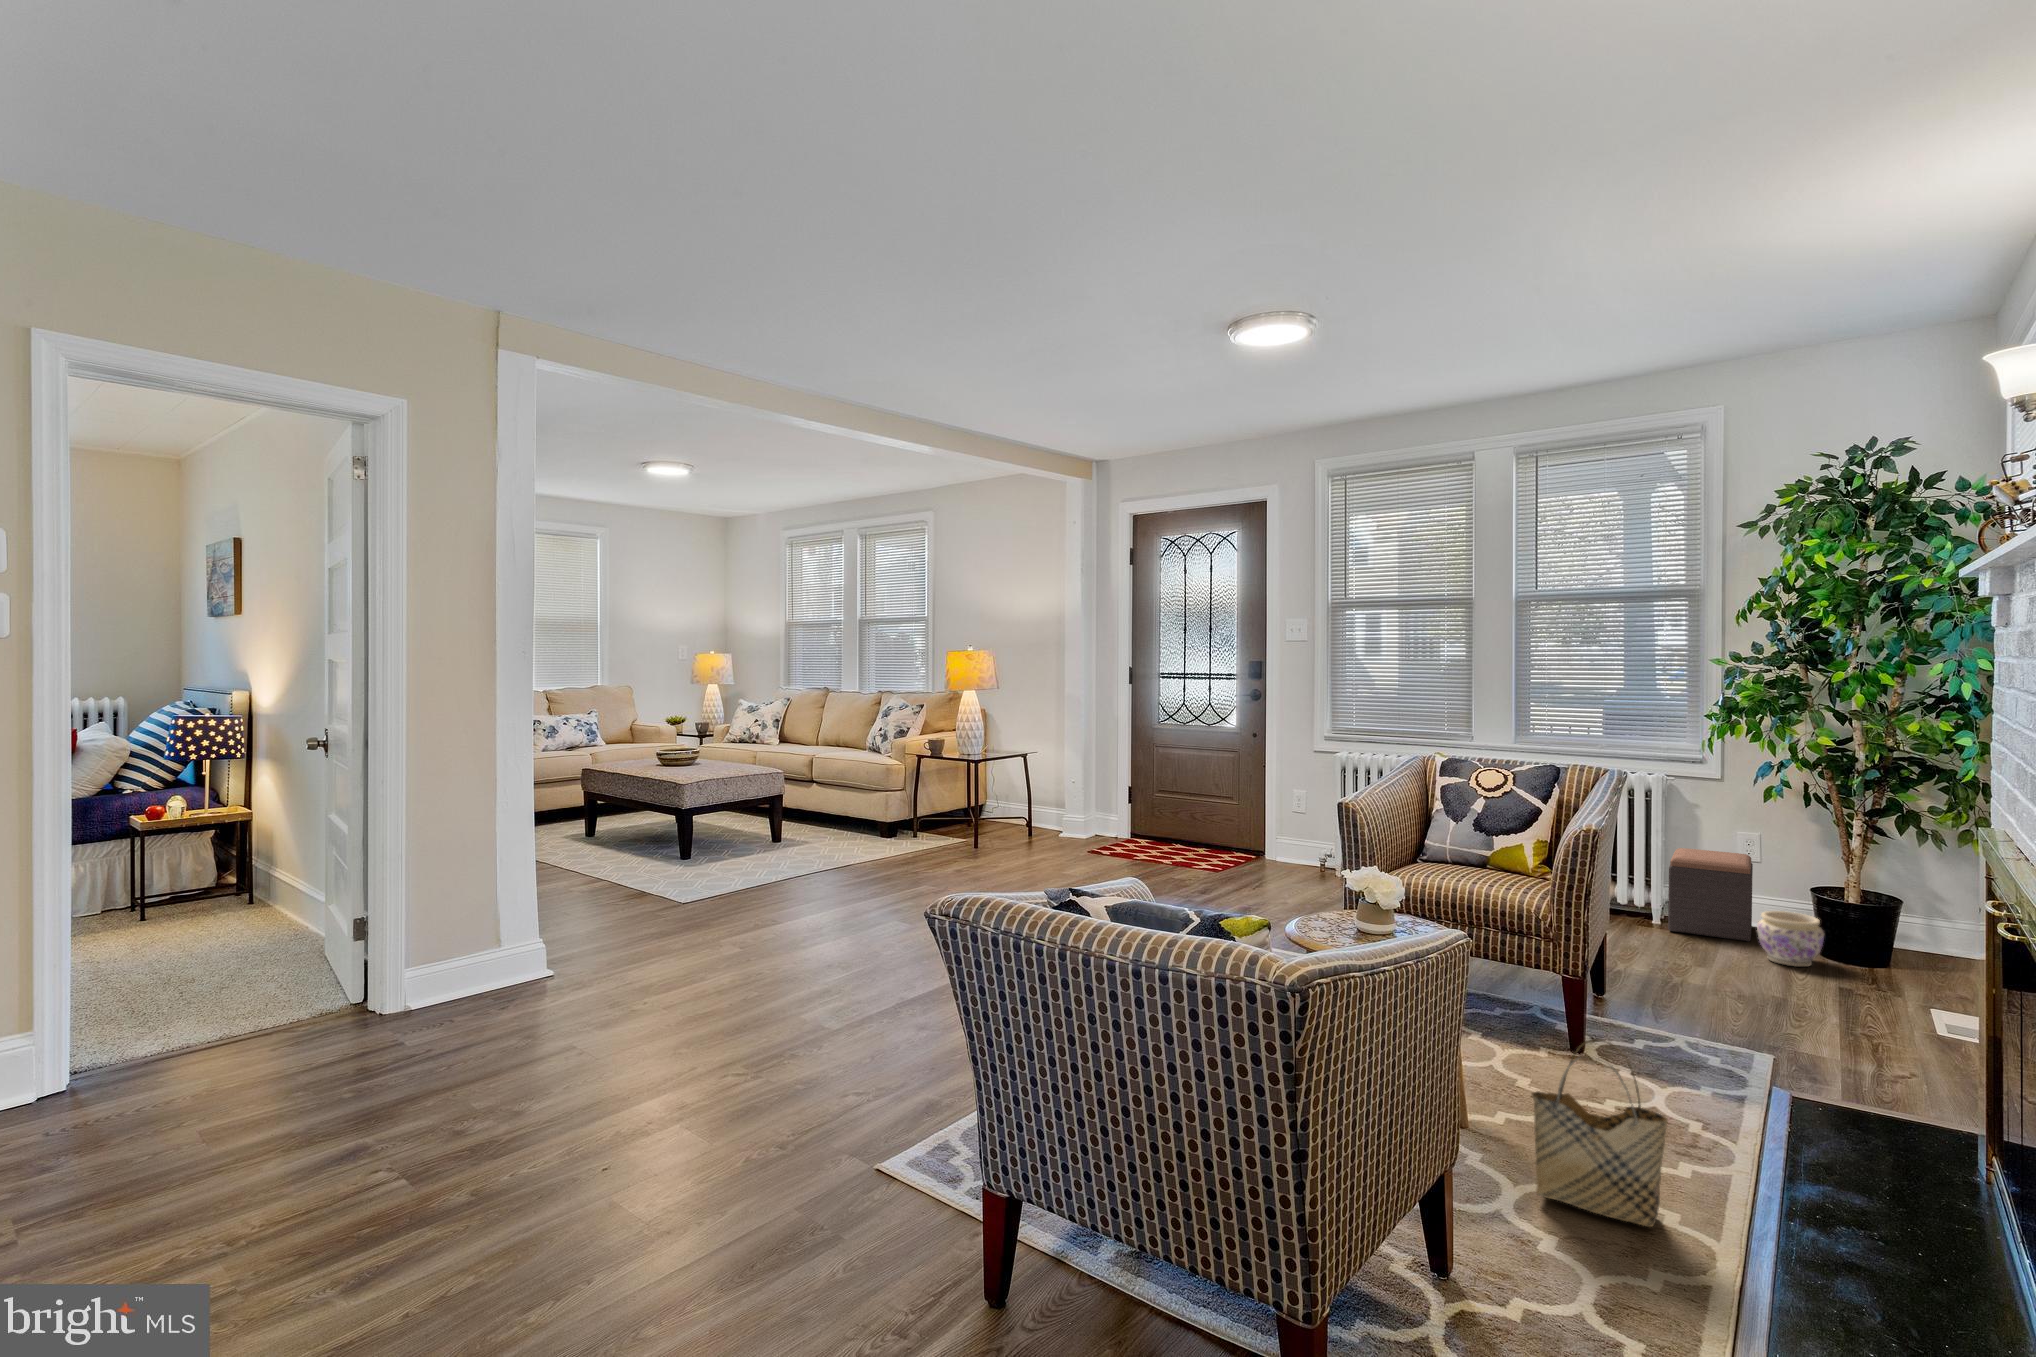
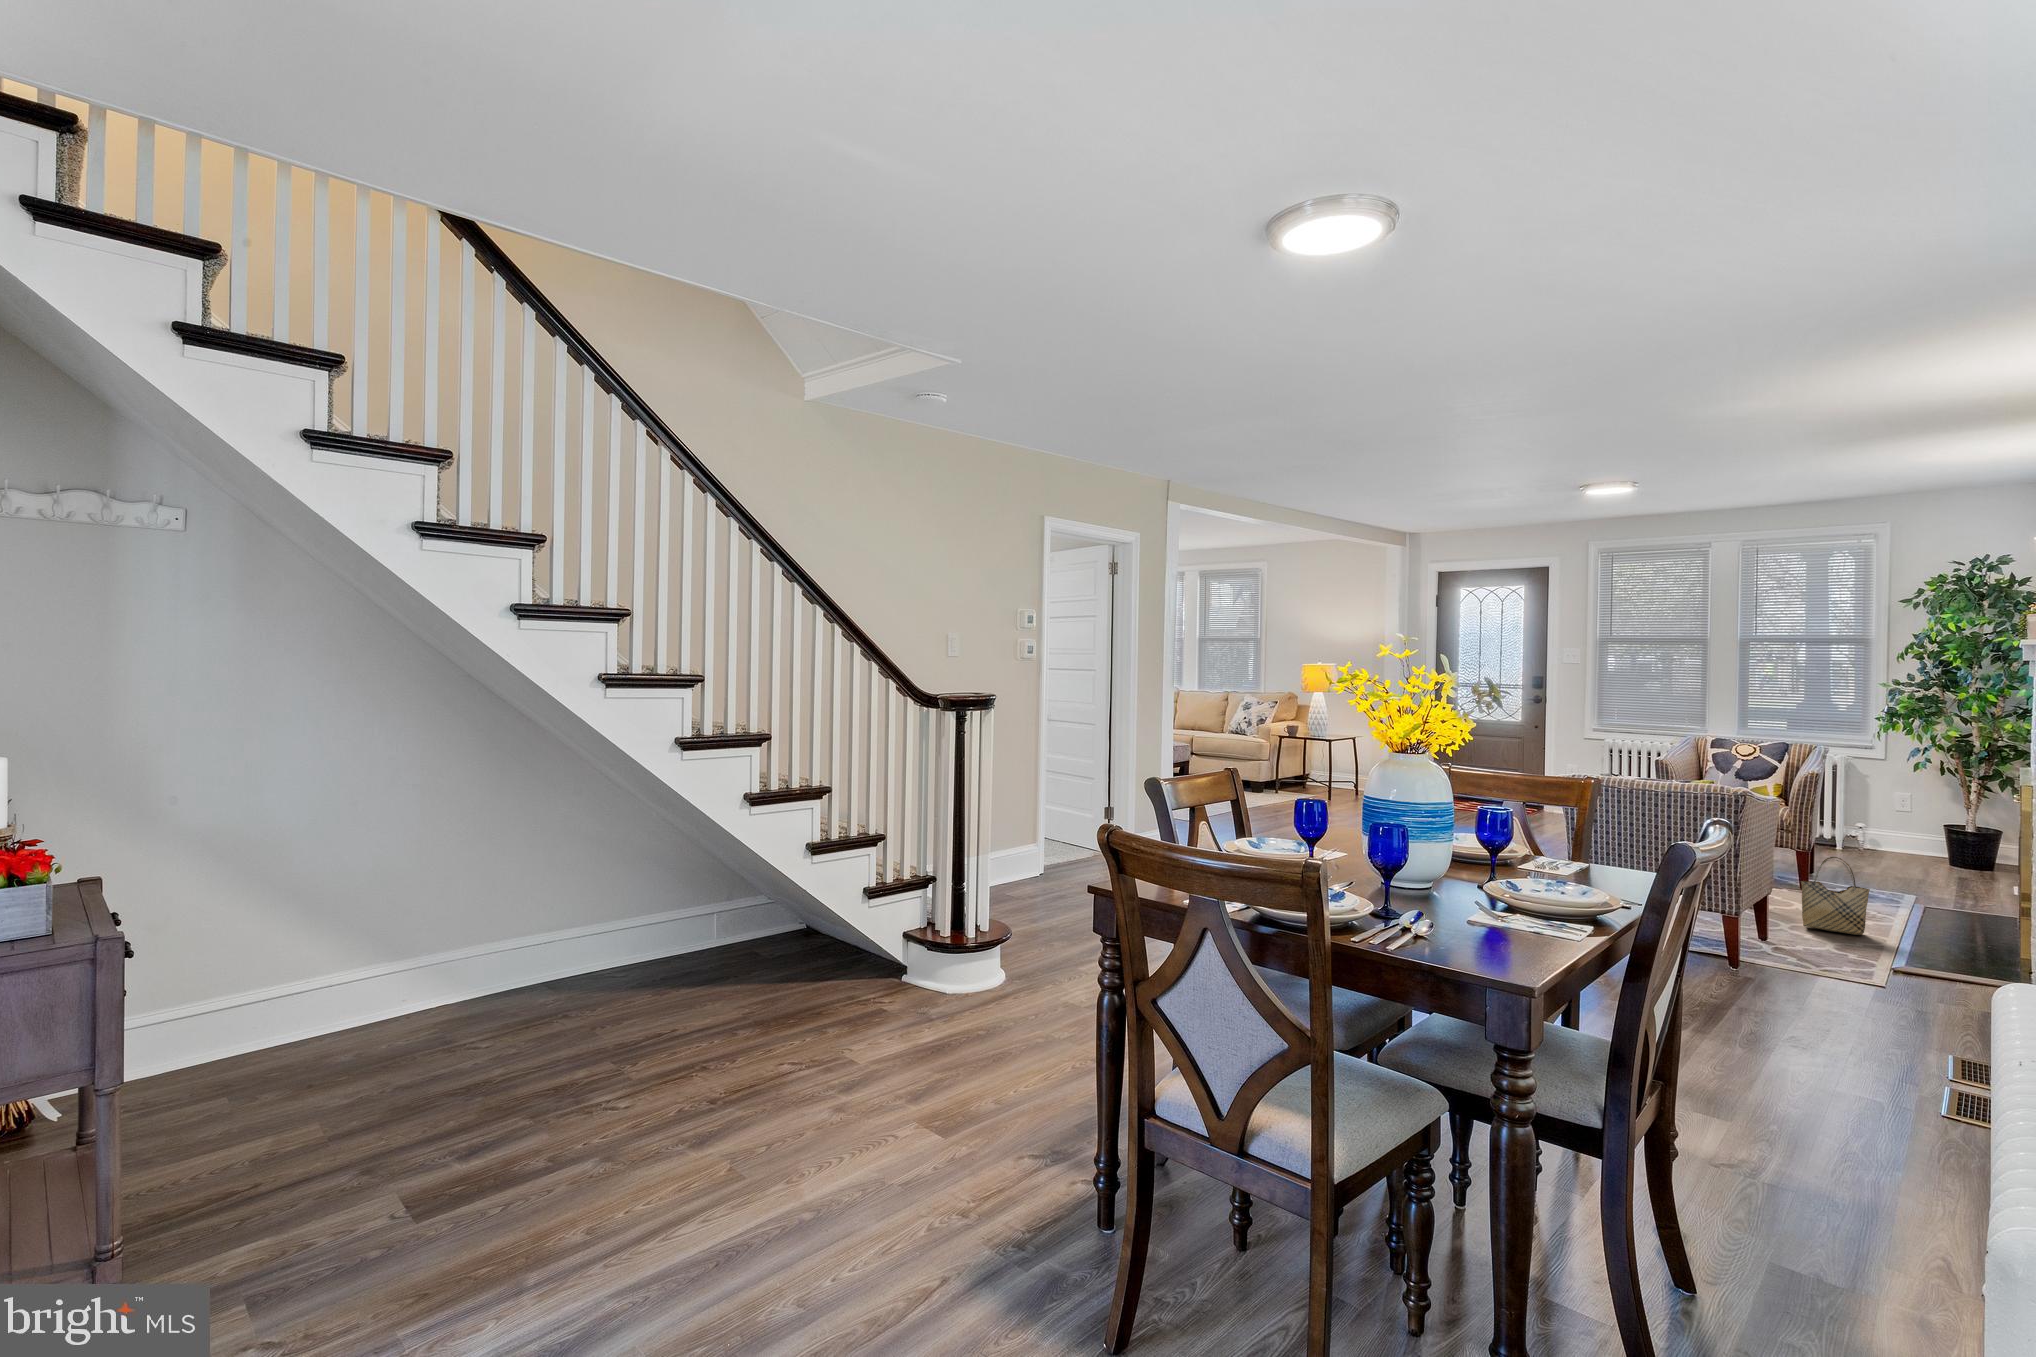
footstool: present [1668,848,1753,941] -> none [1848,803,1905,859]
planter: present [1757,911,1824,967] -> none [1908,837,1952,869]

